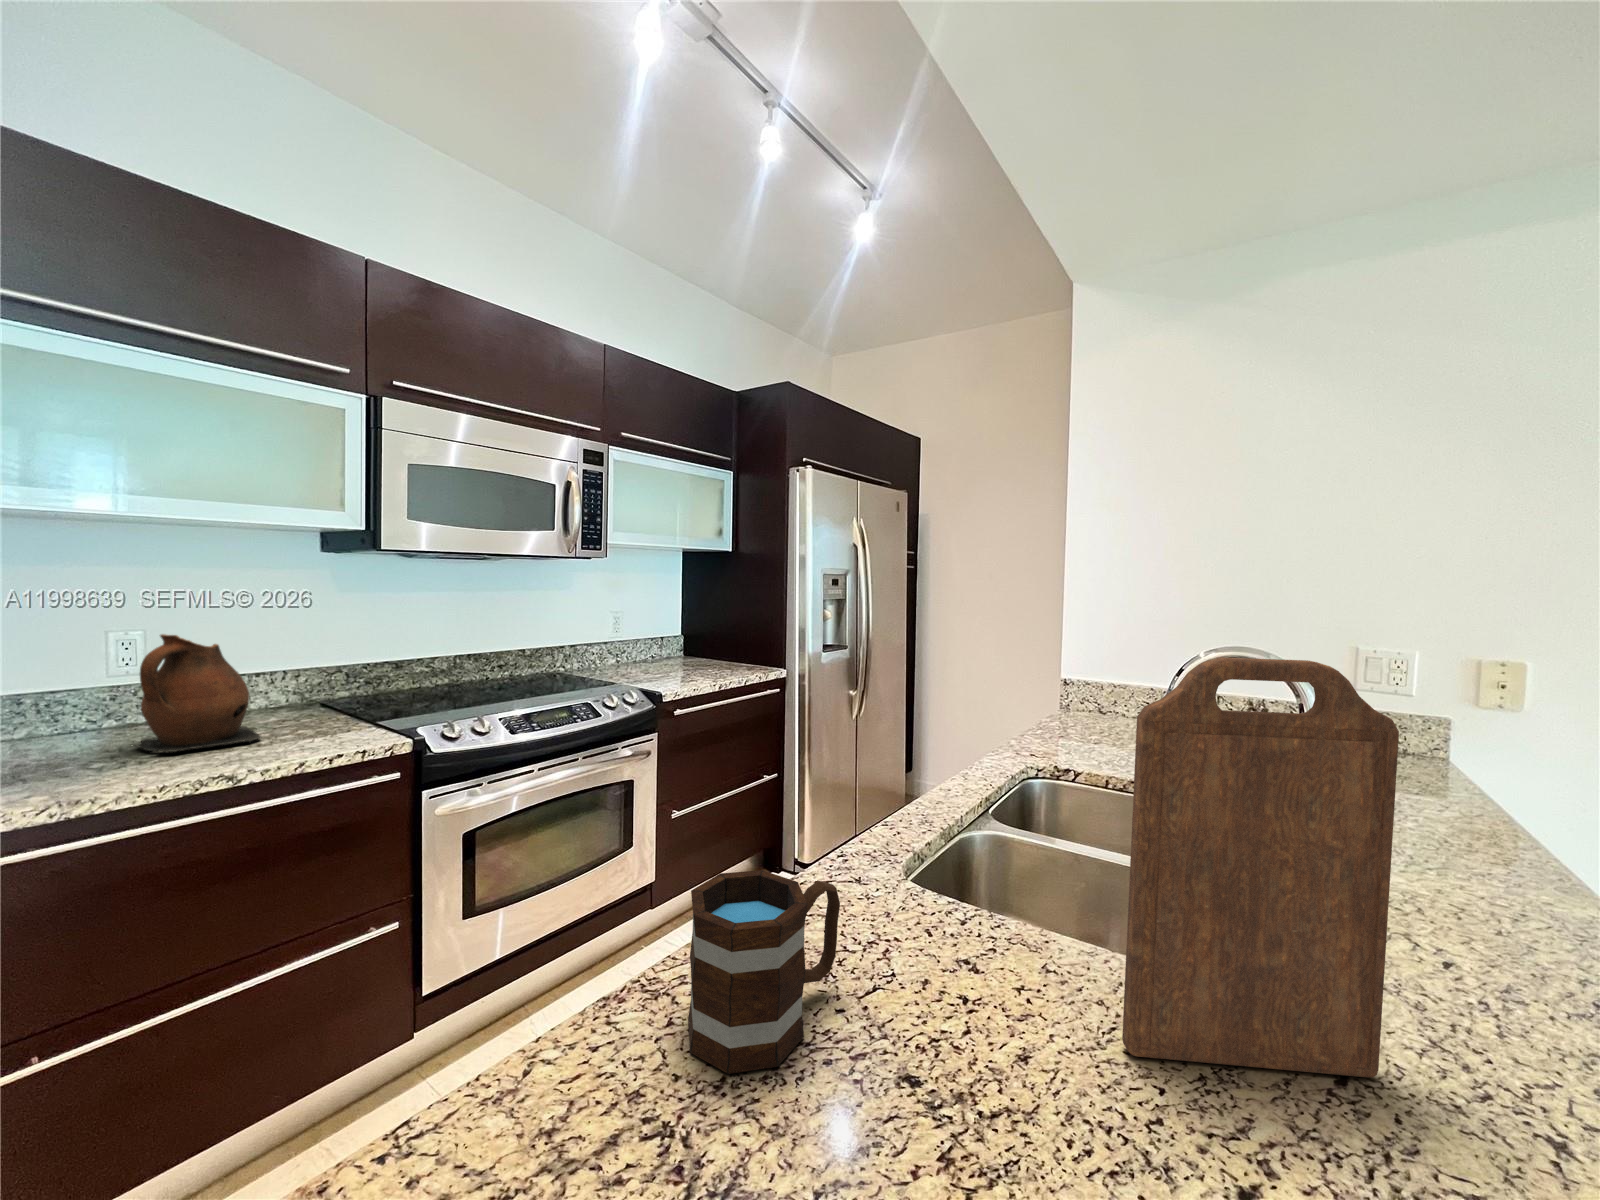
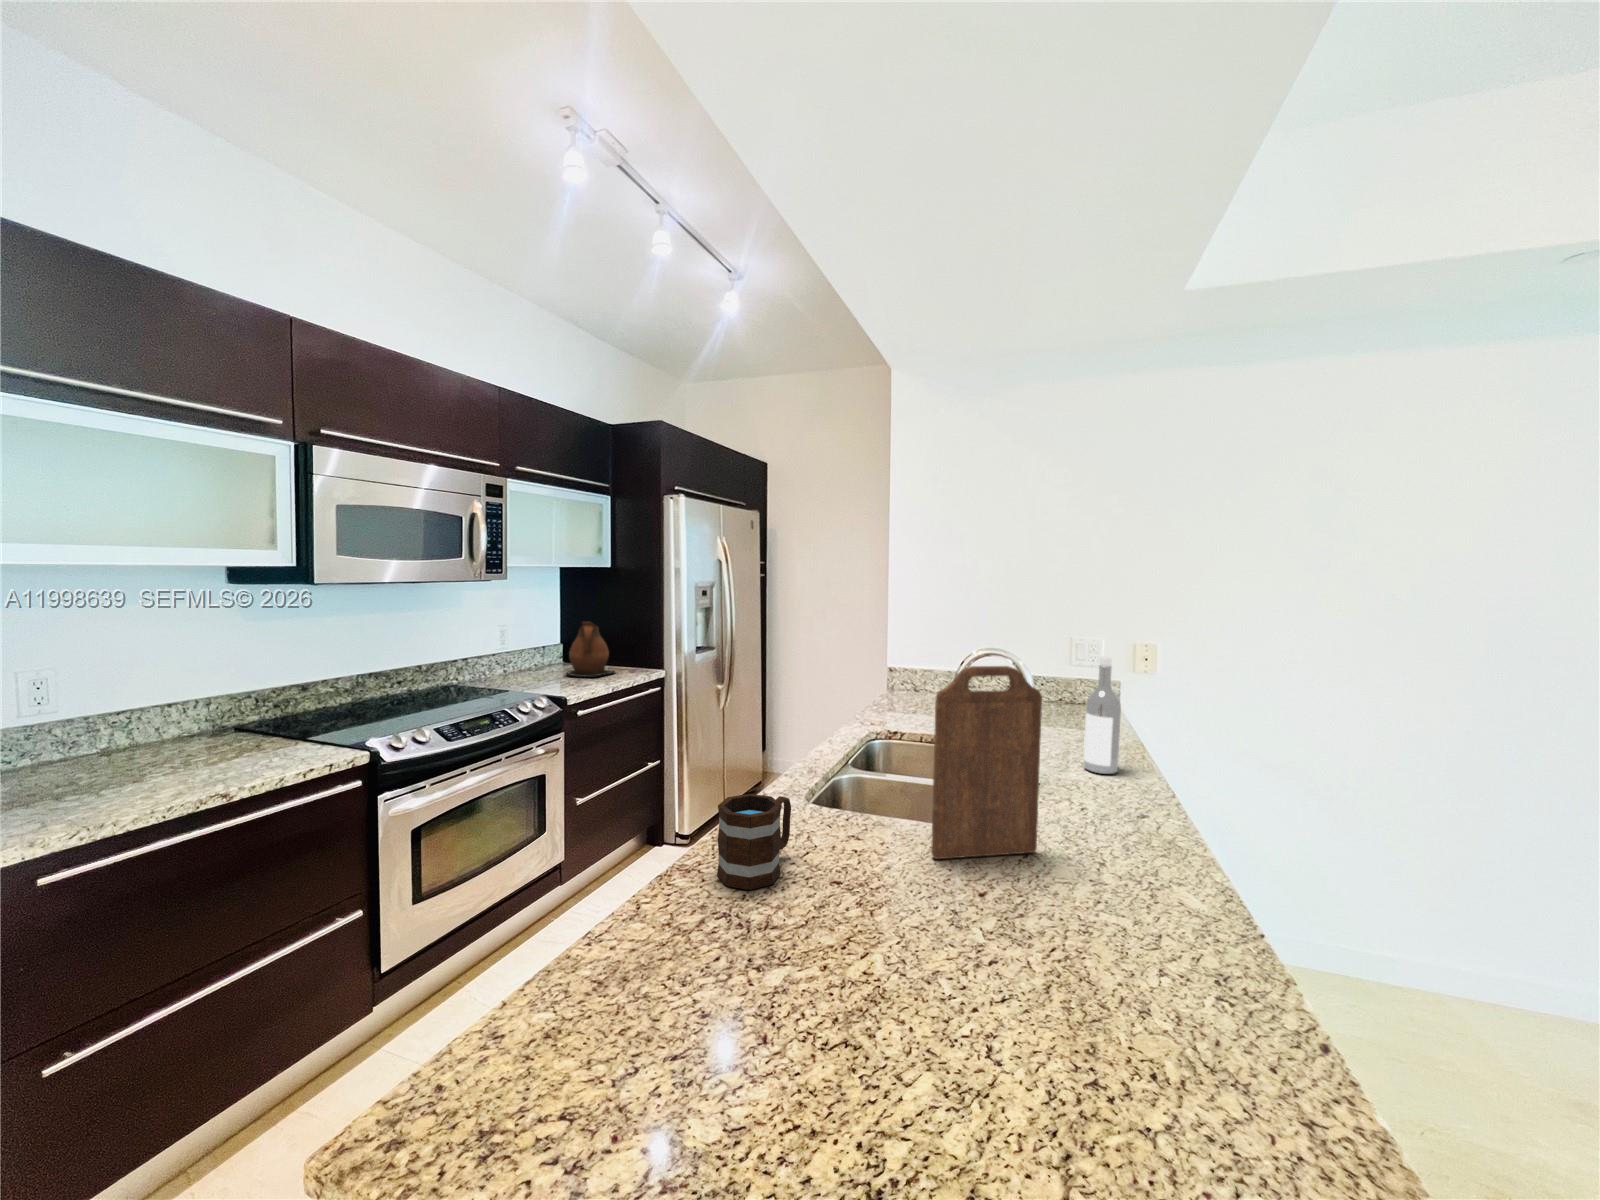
ceramic pitcher: present [137,634,261,753] -> present [567,622,614,677]
wine bottle: none [1418,668,1507,884] -> present [1084,657,1121,774]

